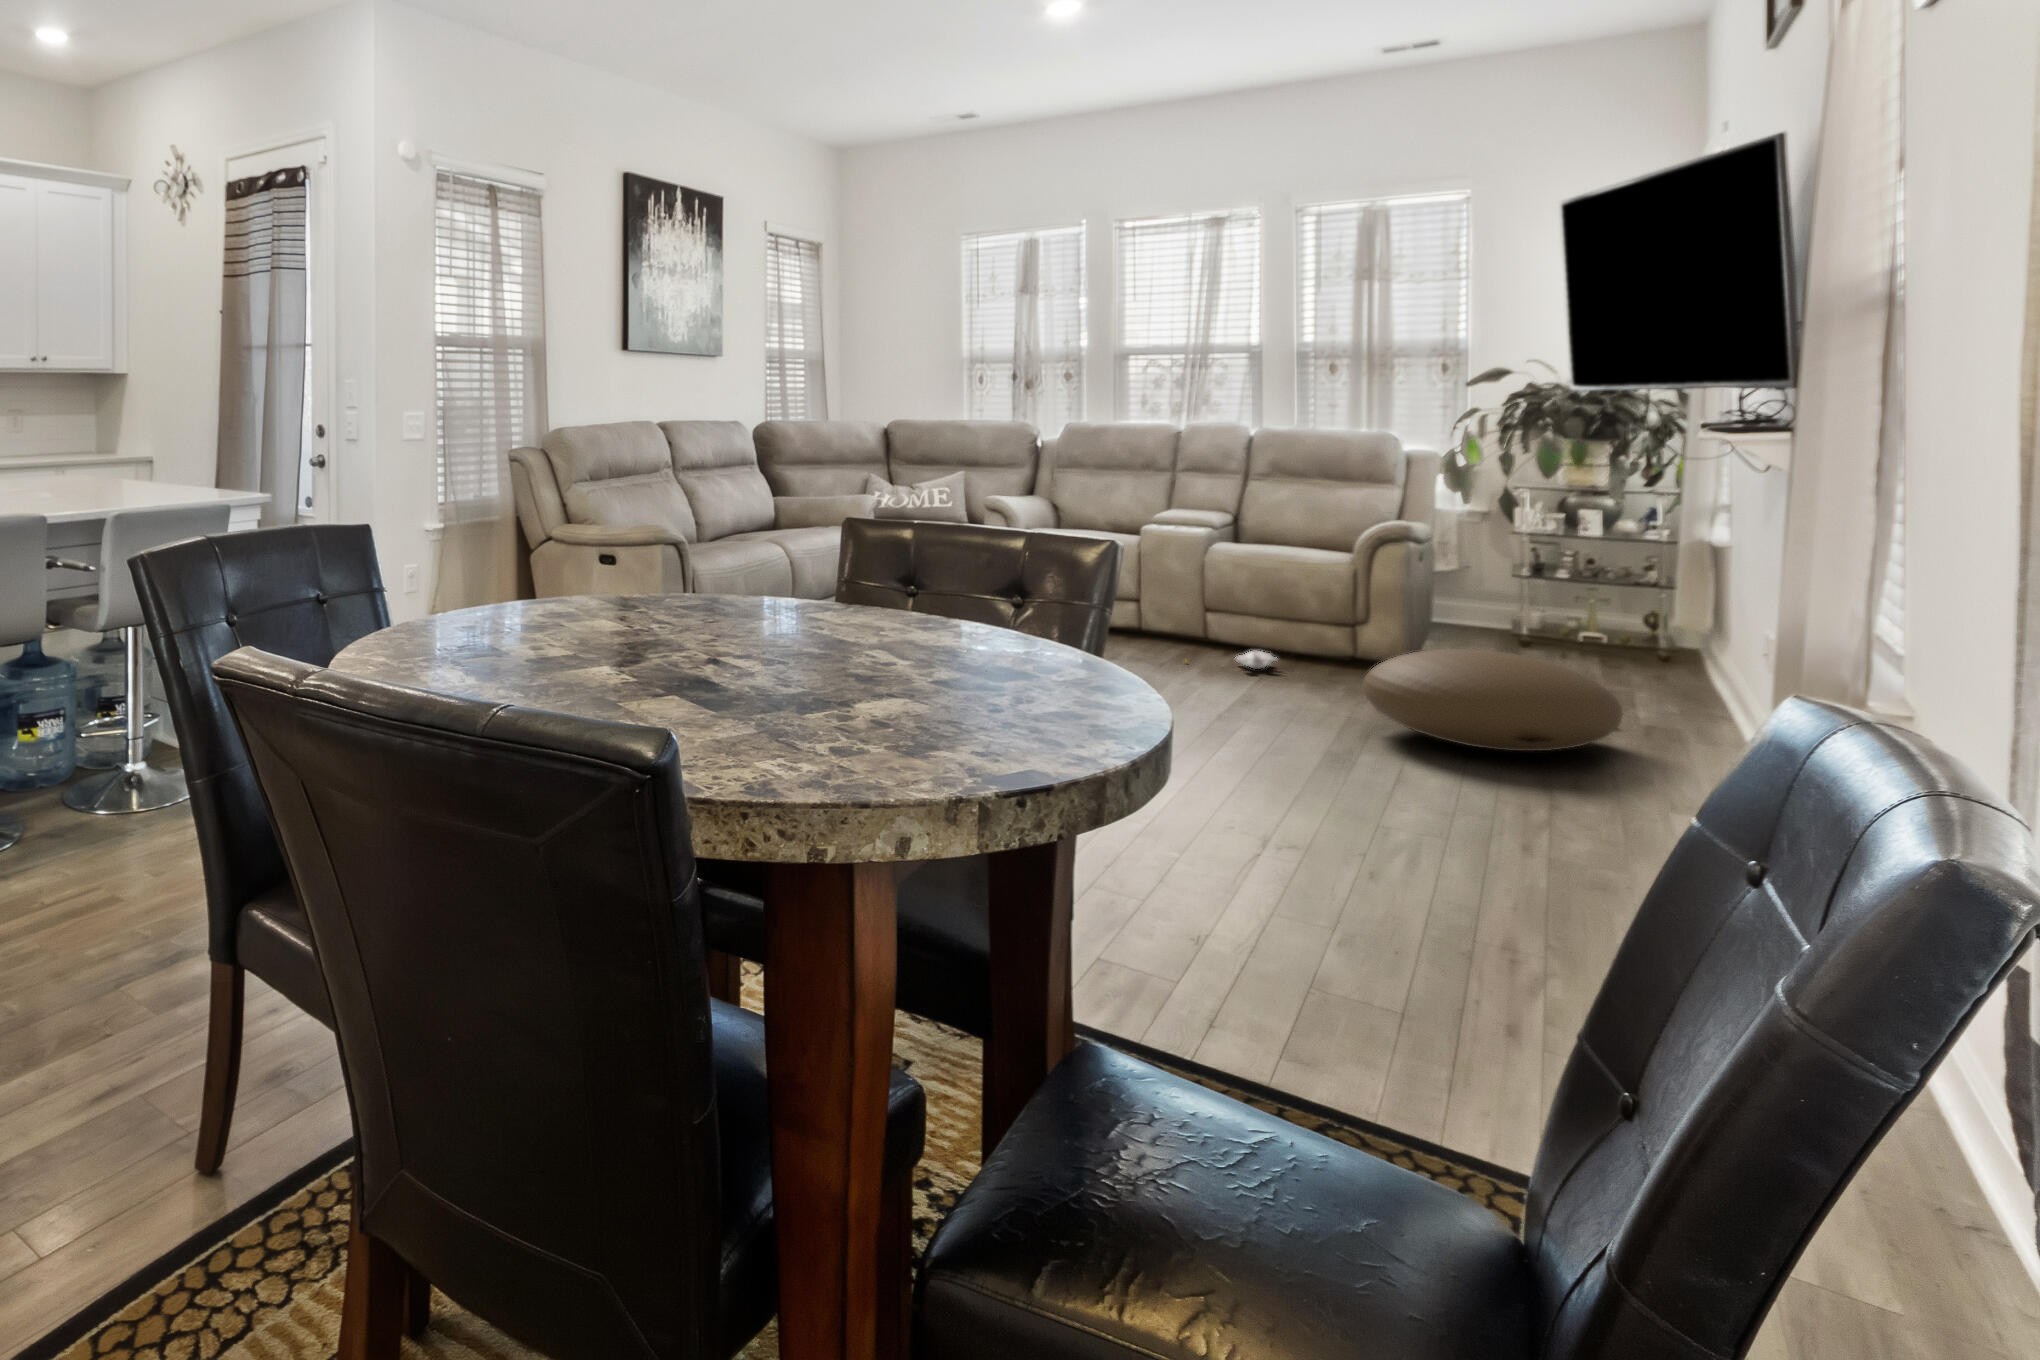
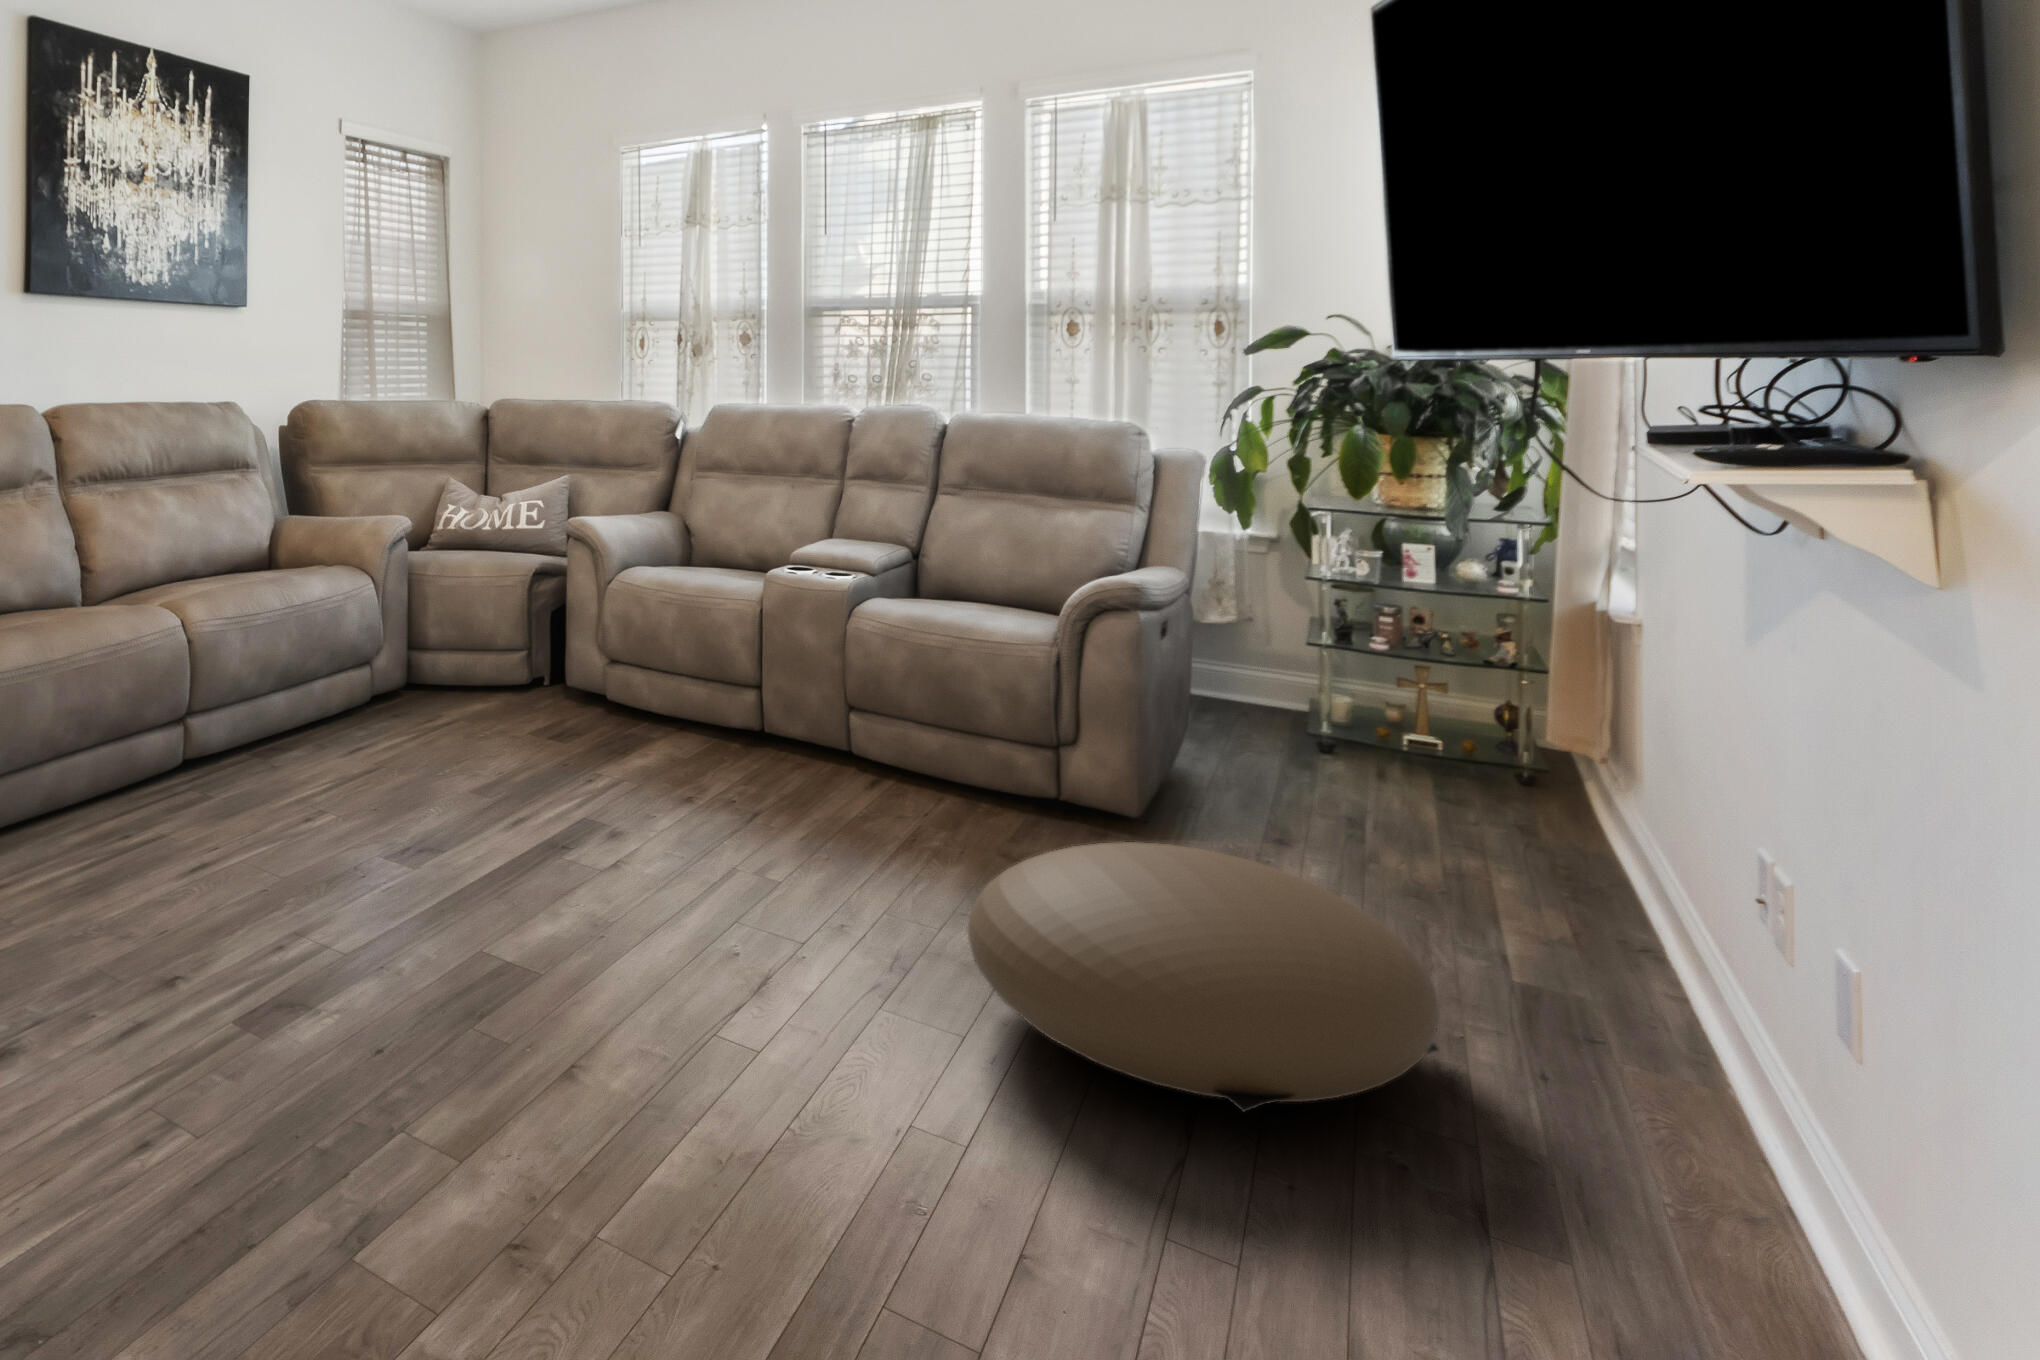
plush toy: present [1236,651,1277,669] -> none [789,778,924,810]

